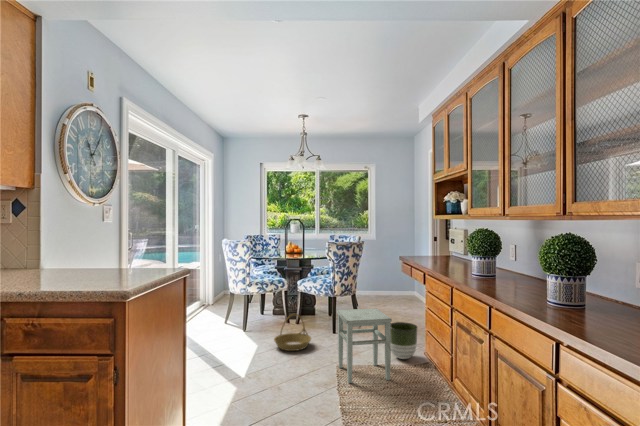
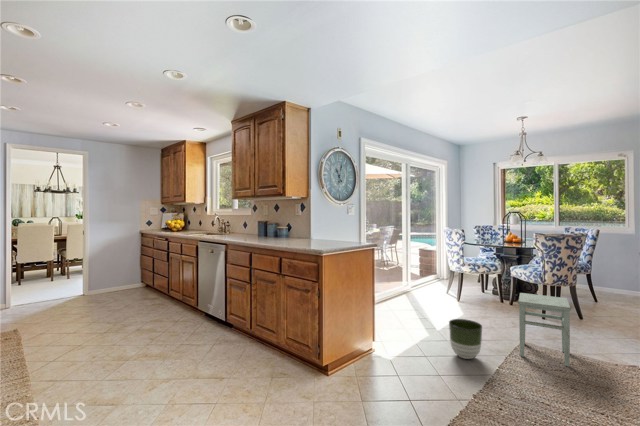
basket: present [274,314,311,351] -> none [473,292,509,323]
planter: present [391,322,418,359] -> present [449,319,482,359]

